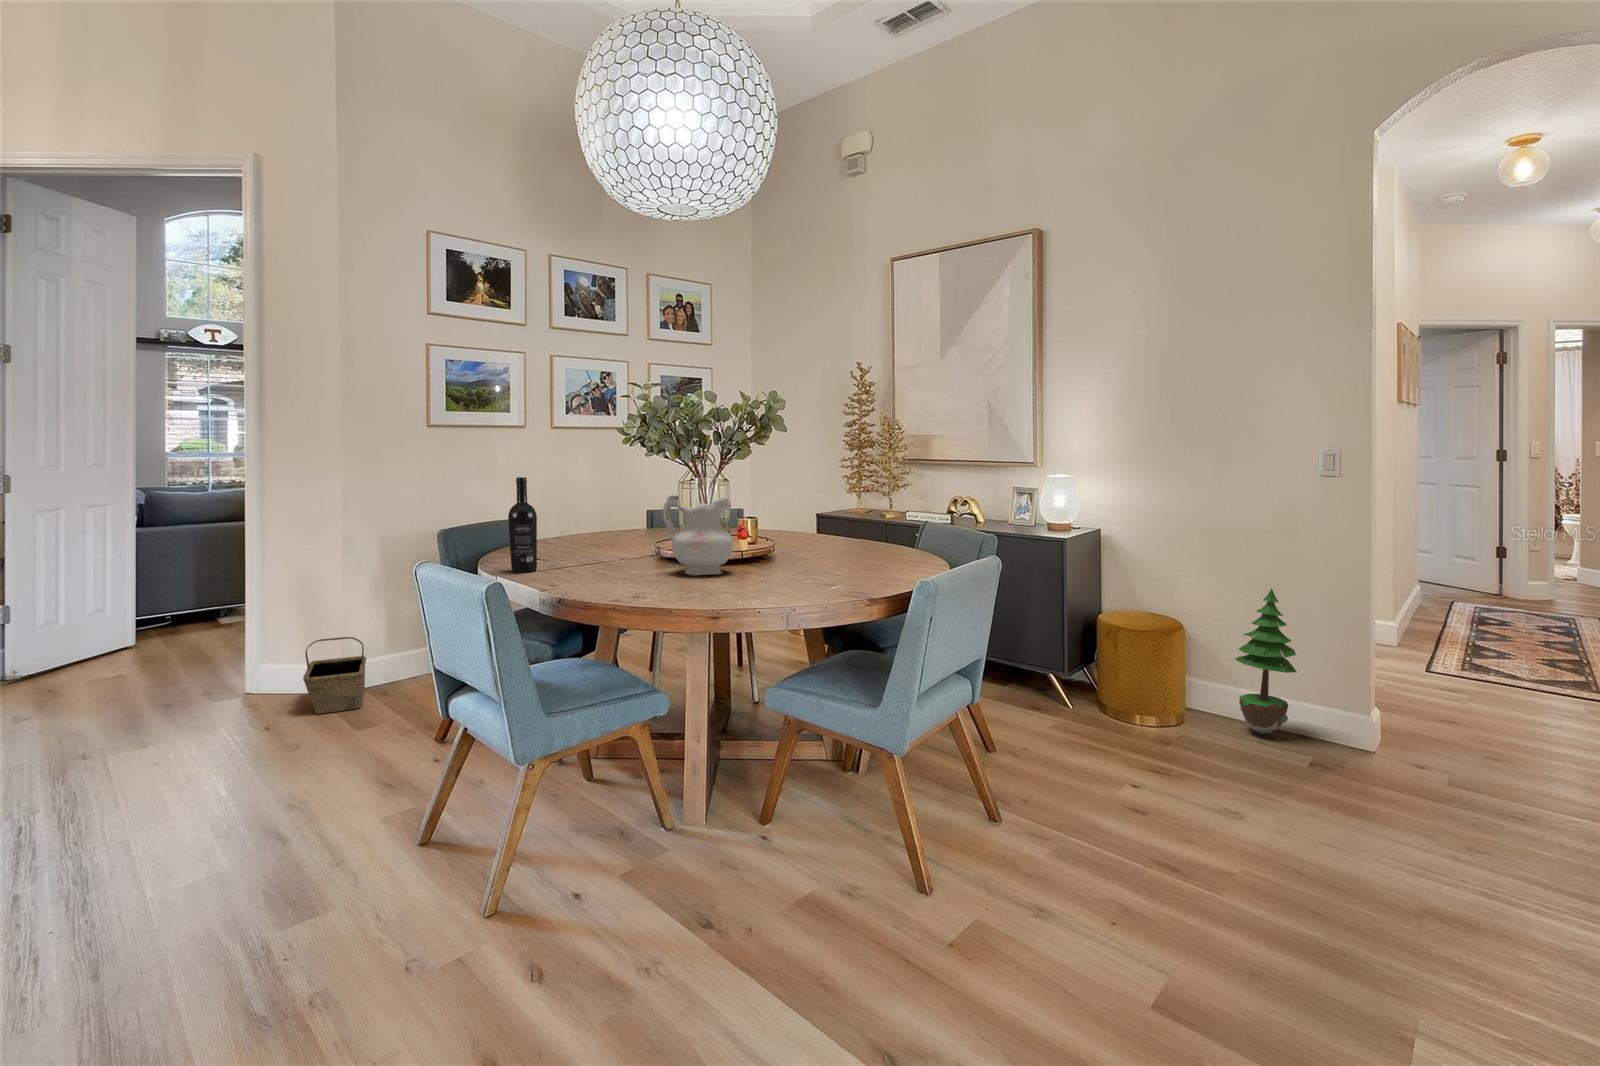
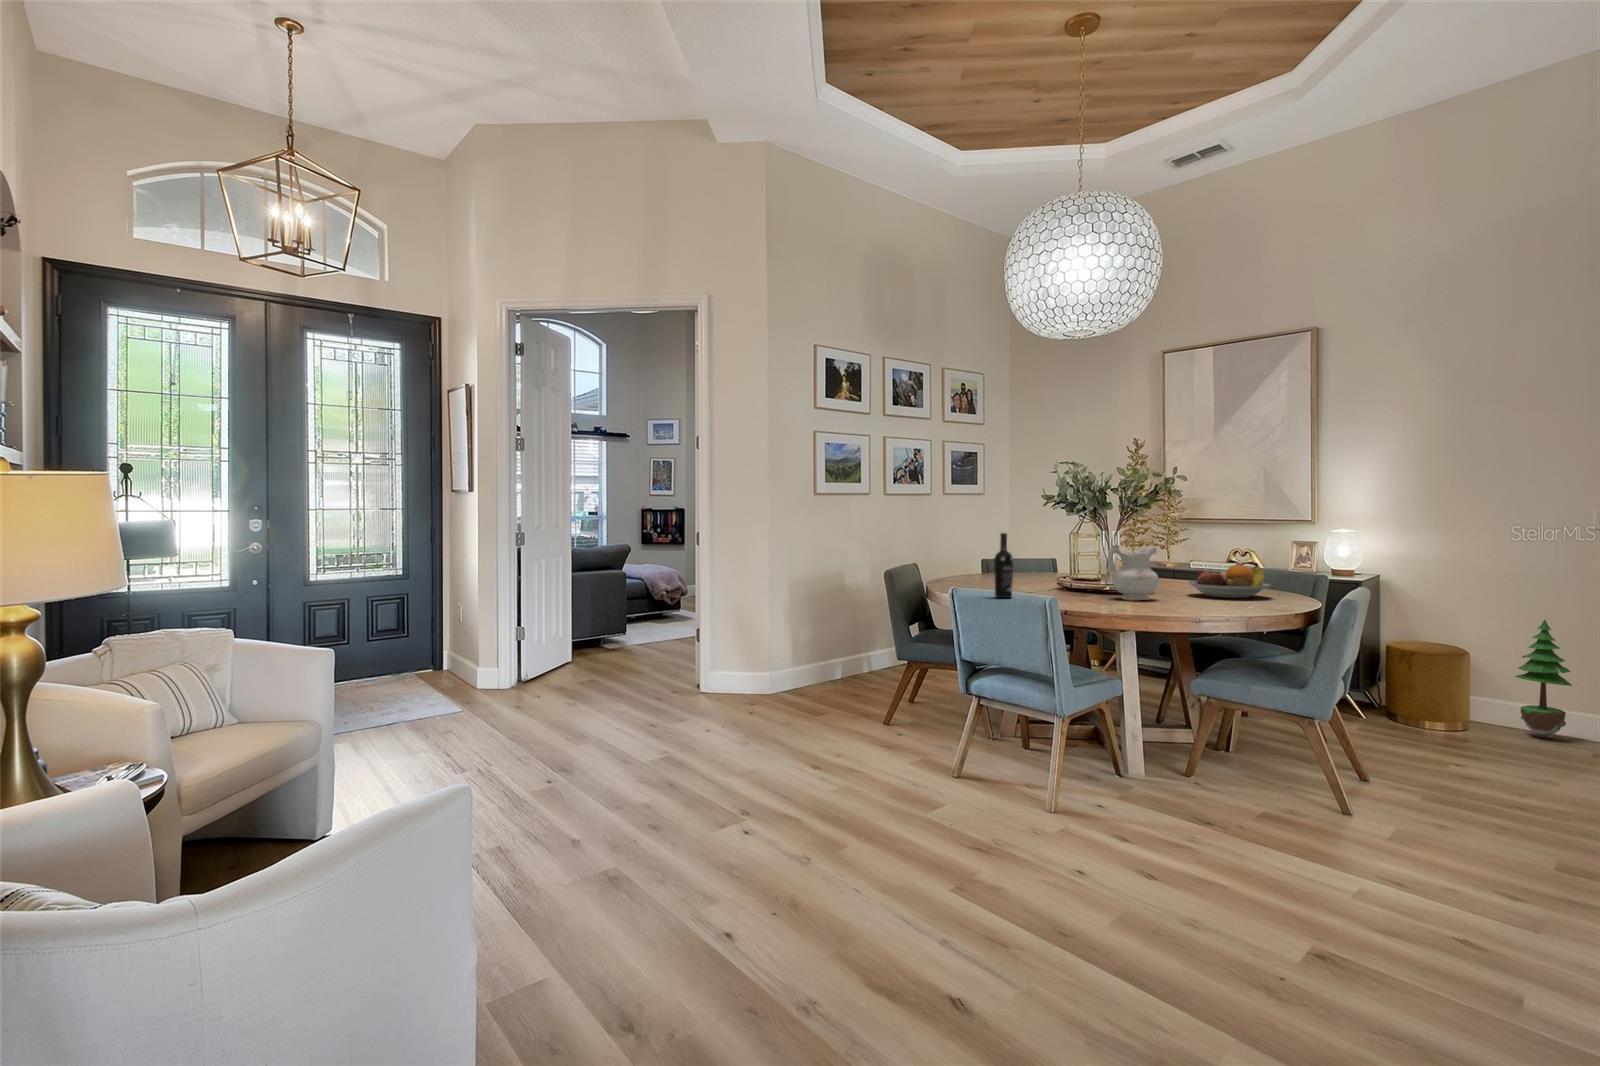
fruit bowl: none [796,522,900,569] -> present [1187,565,1271,598]
basket: present [303,637,366,714] -> none [747,656,798,713]

